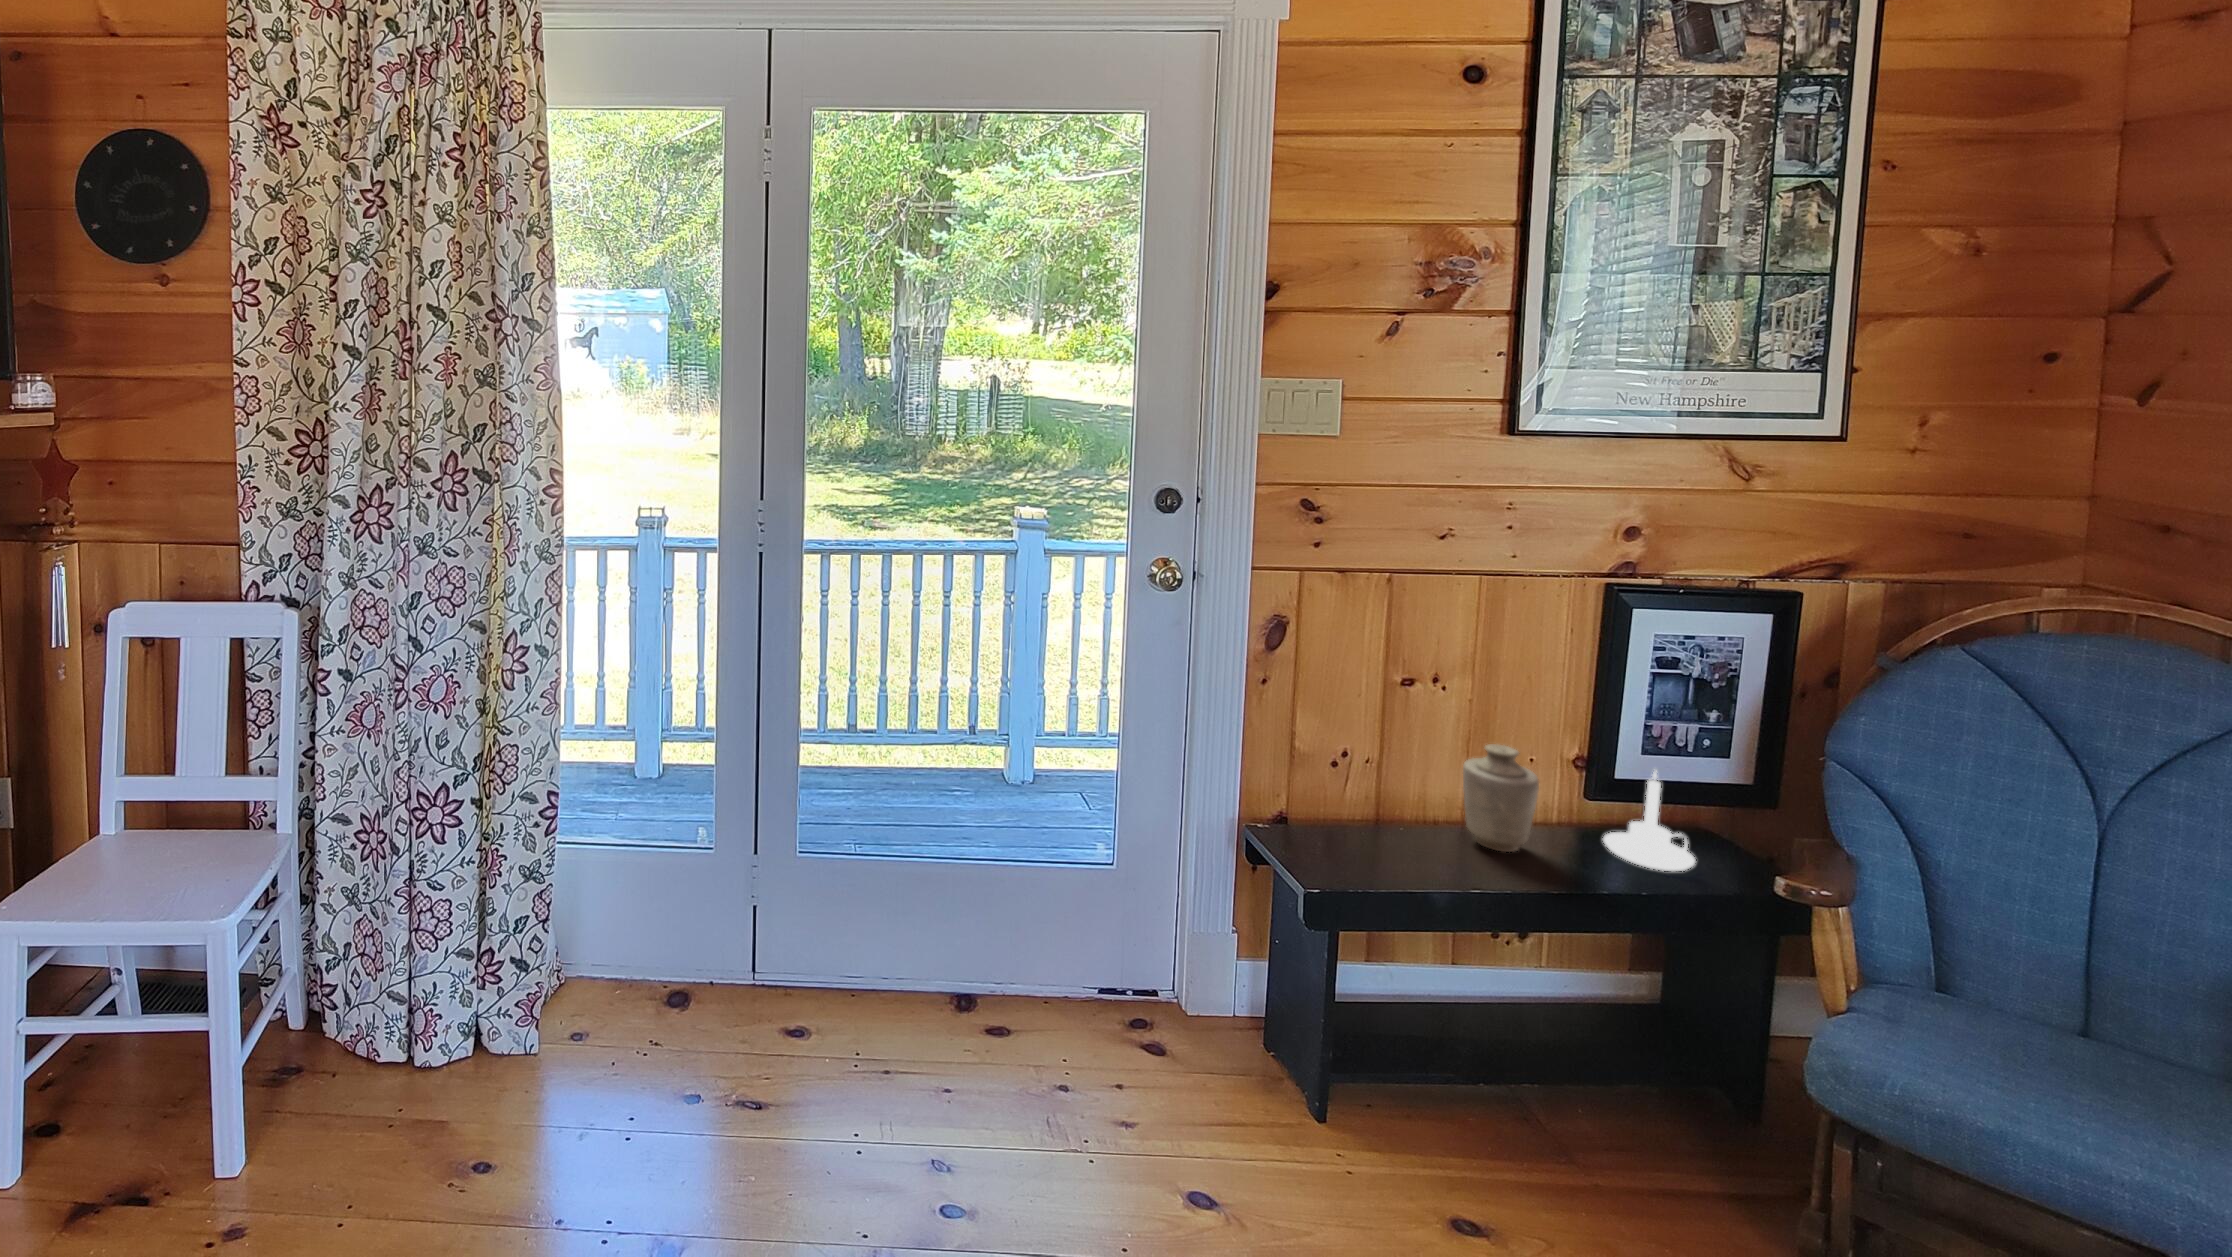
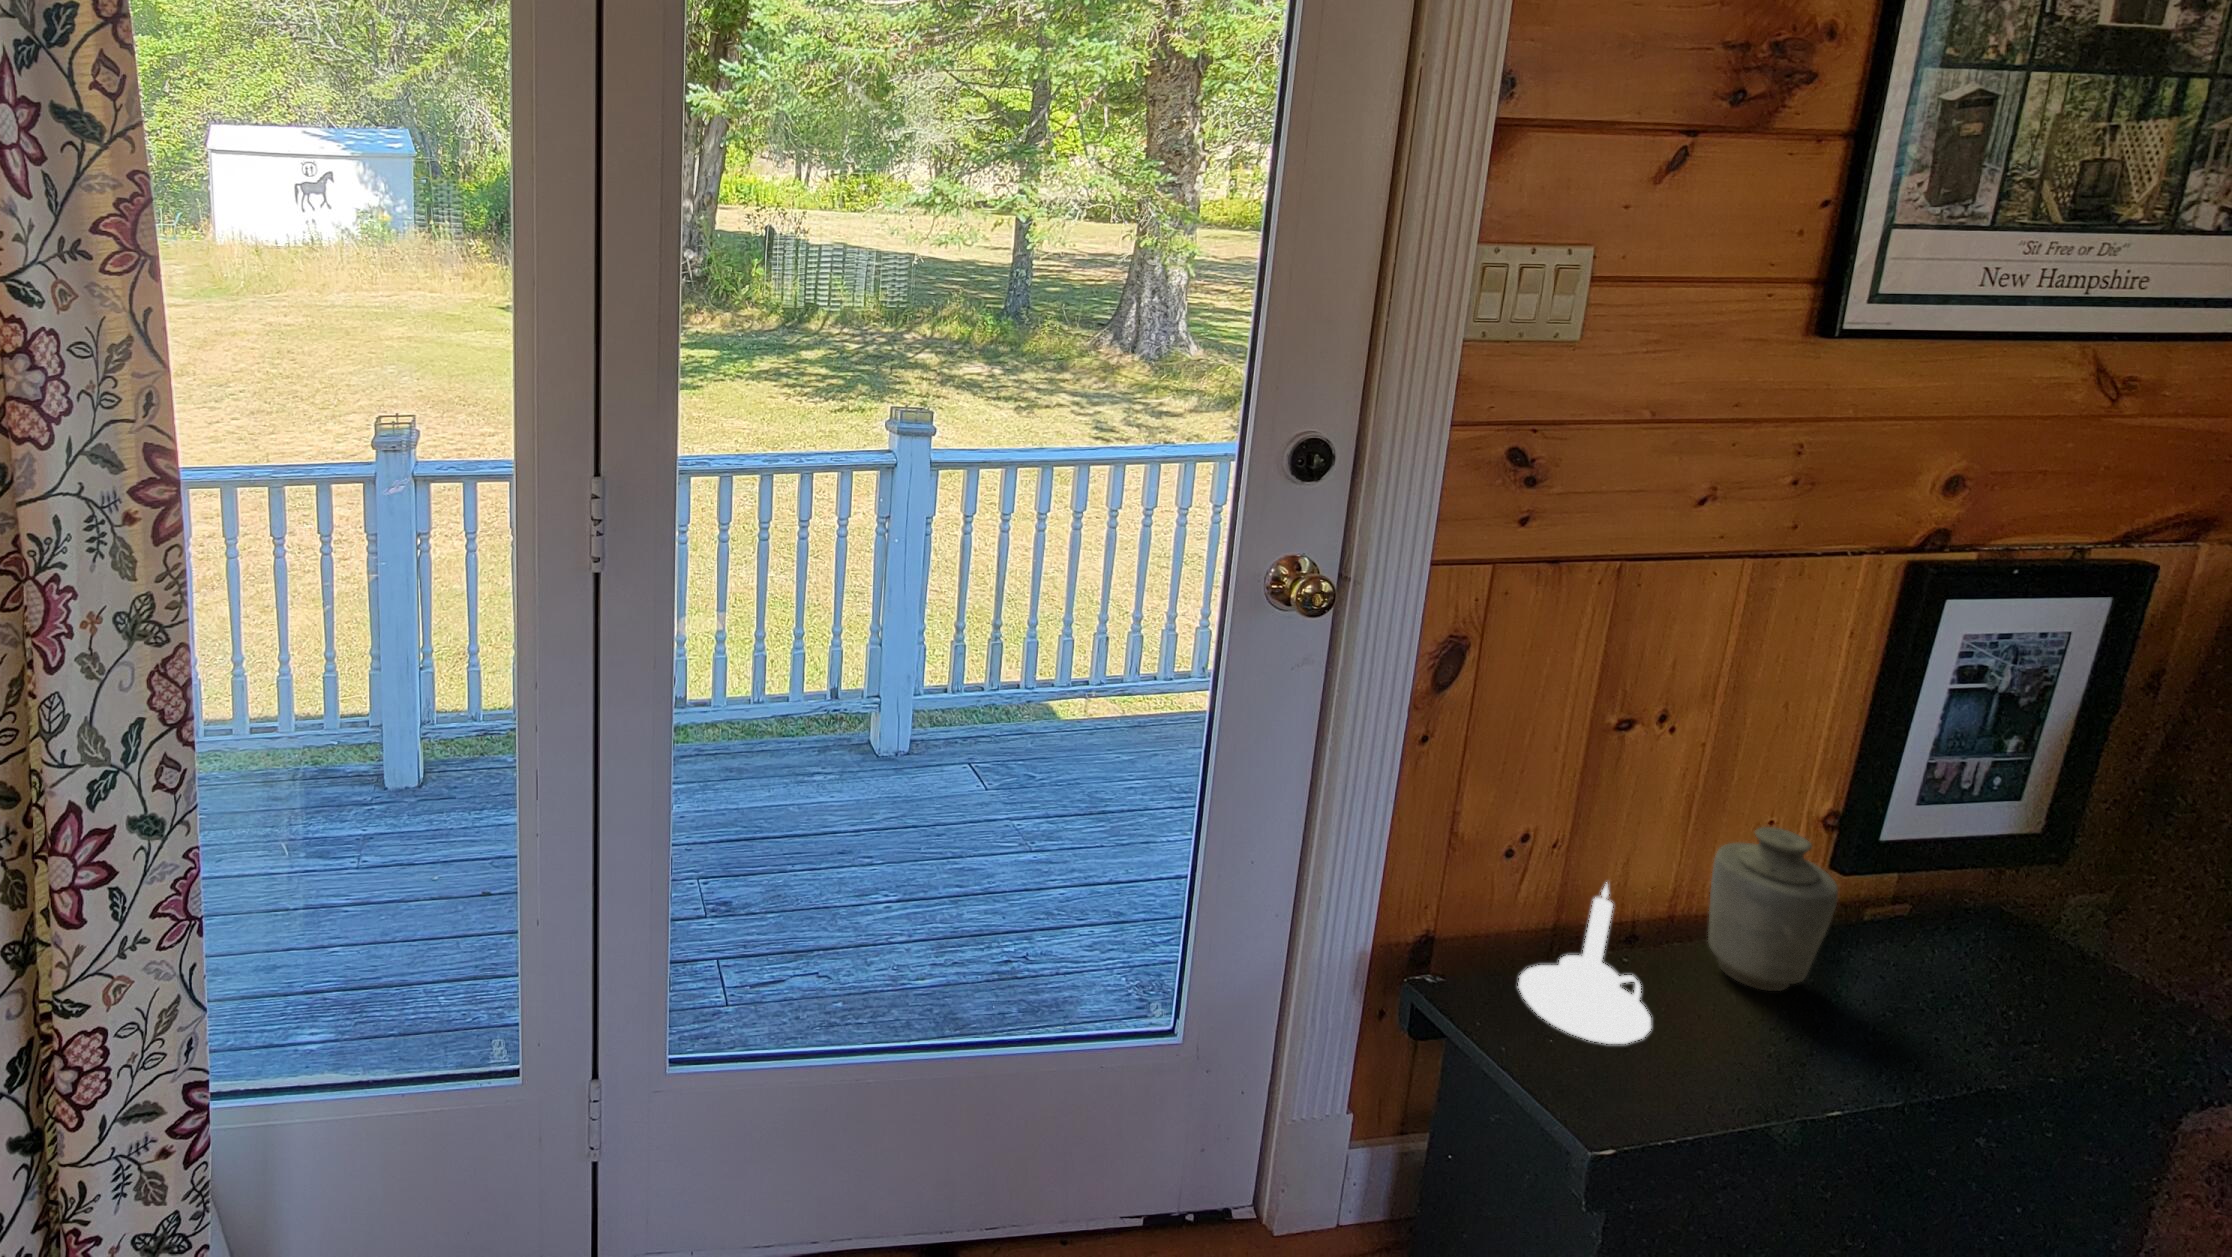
candle holder: present [1603,772,1695,871] -> present [1518,882,1651,1044]

